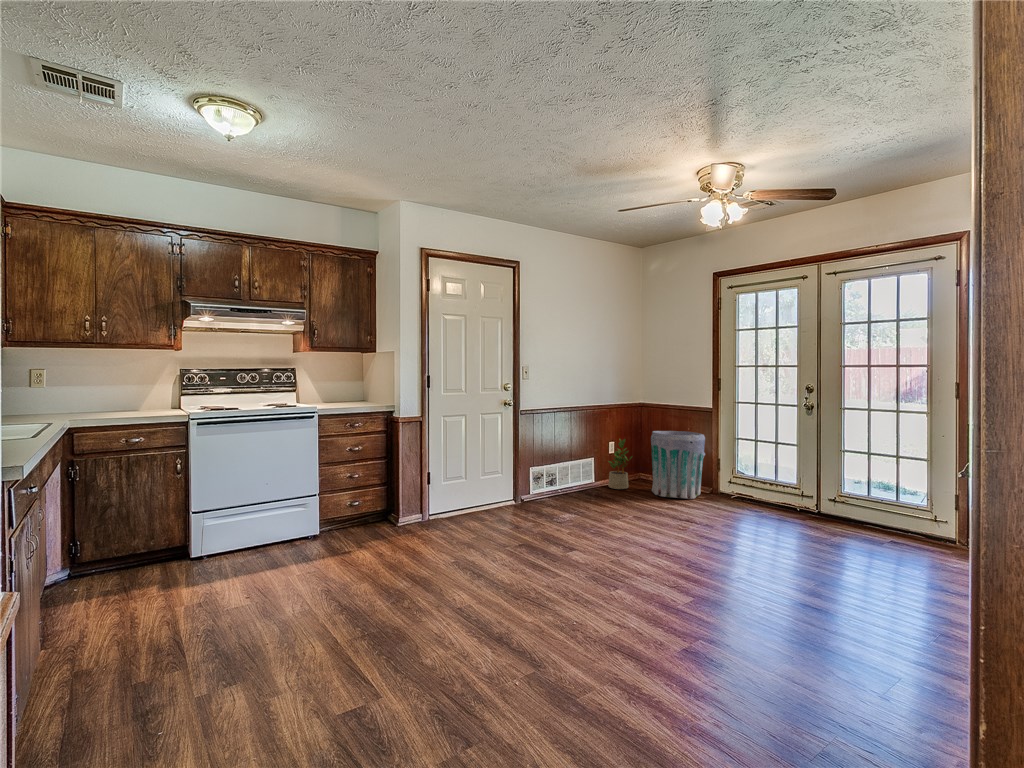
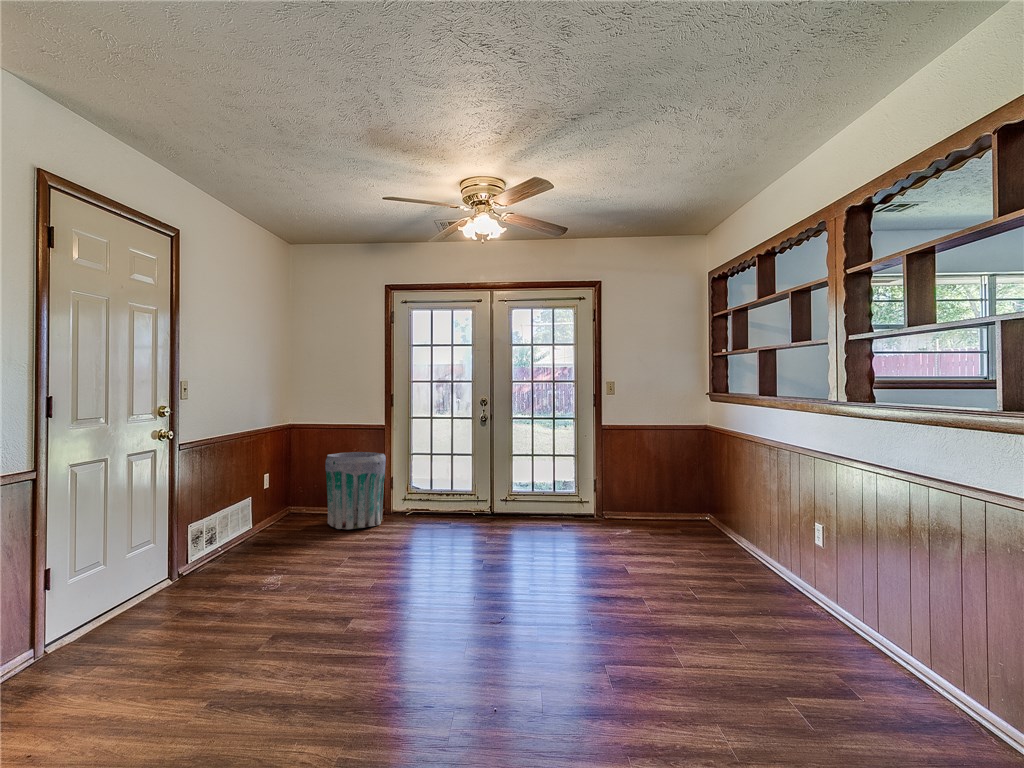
potted plant: present [608,439,633,489] -> none [266,468,301,532]

